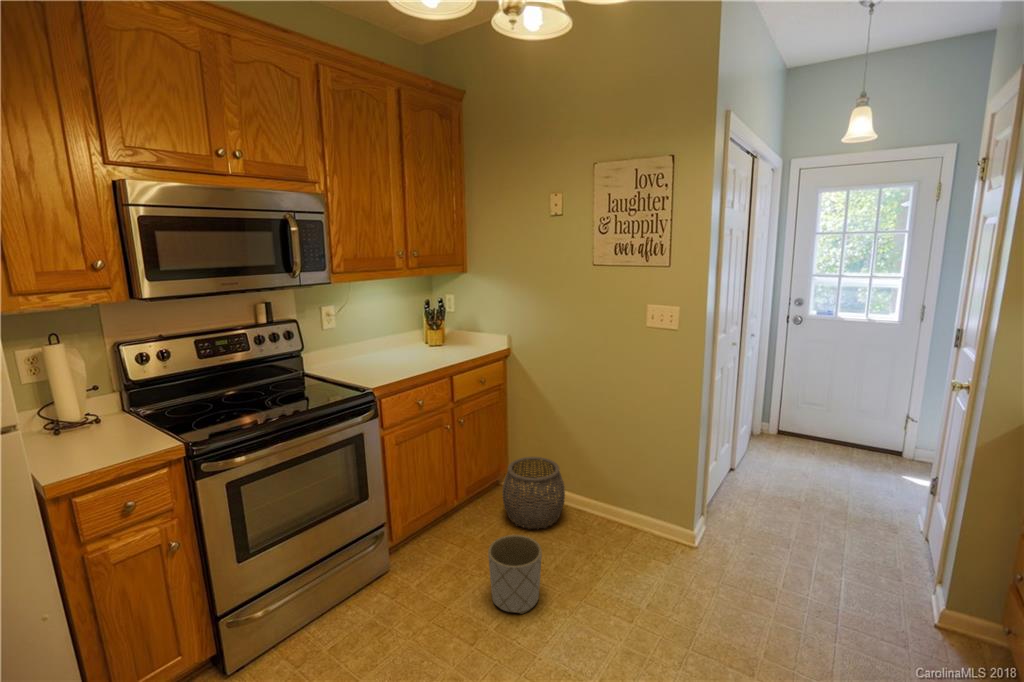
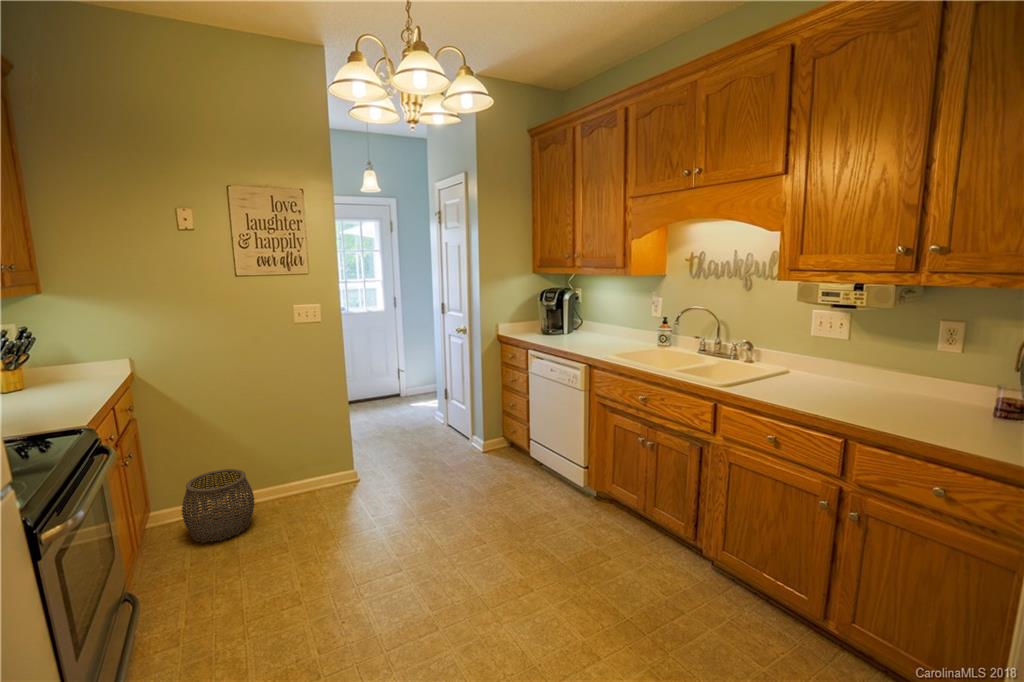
planter: present [488,535,542,614] -> none [276,505,327,572]

